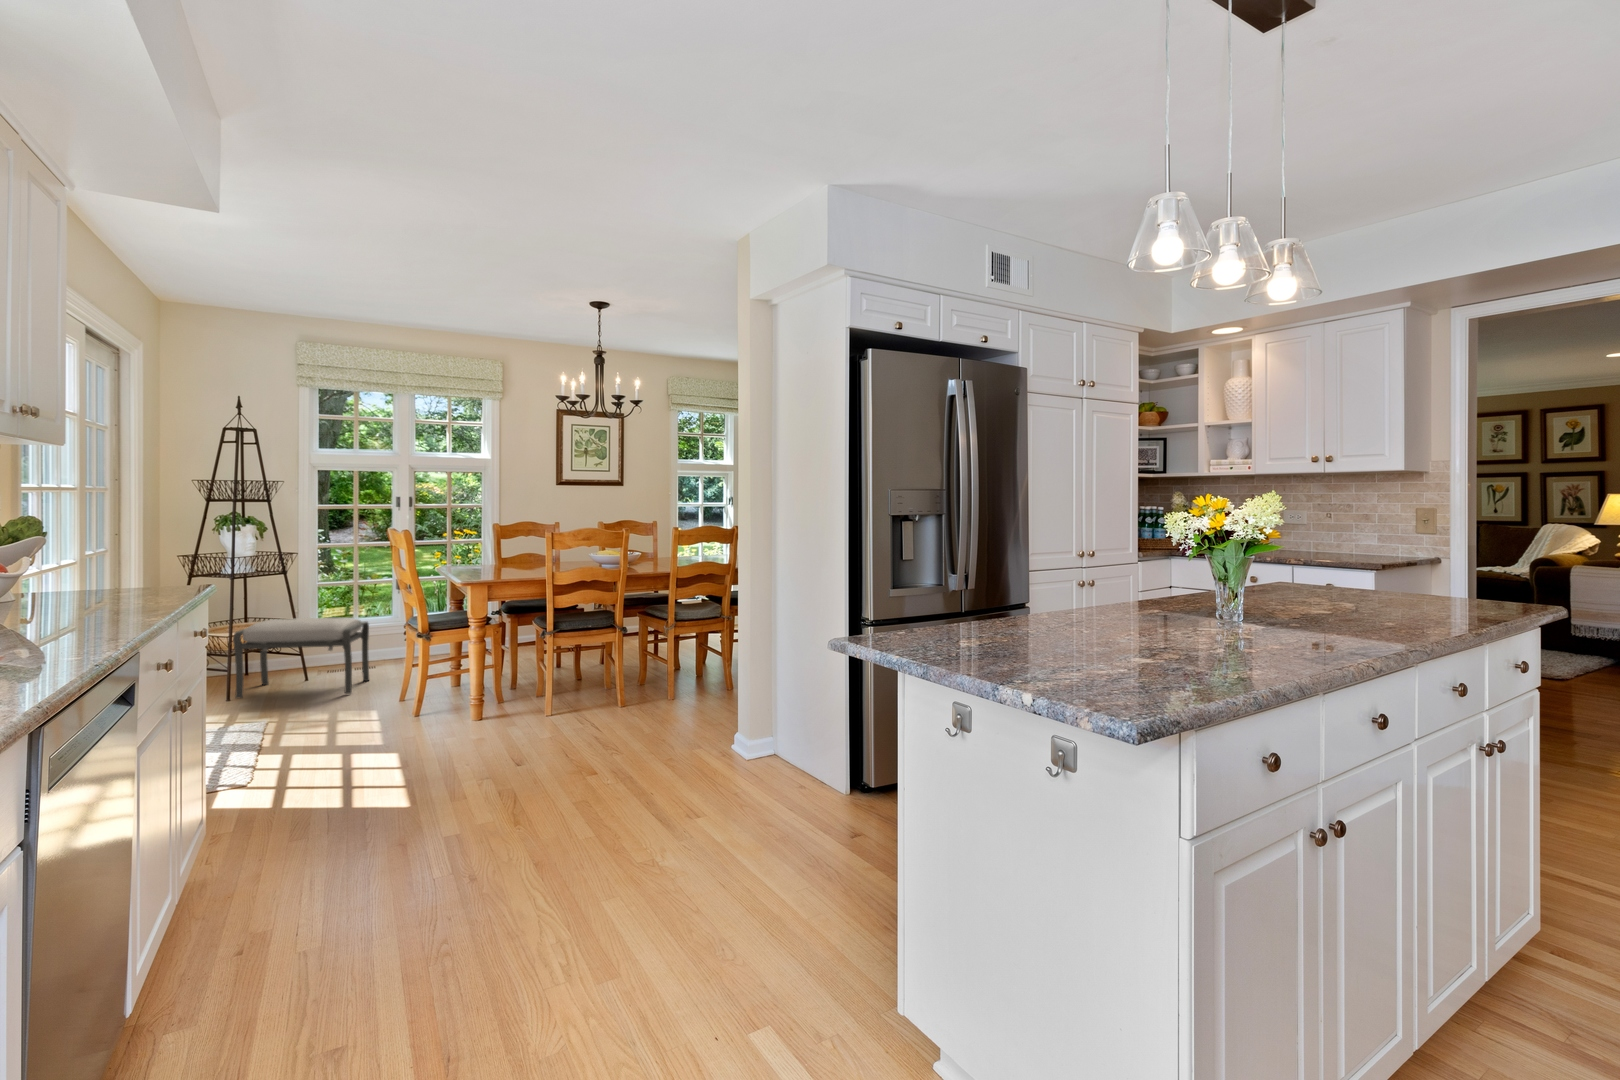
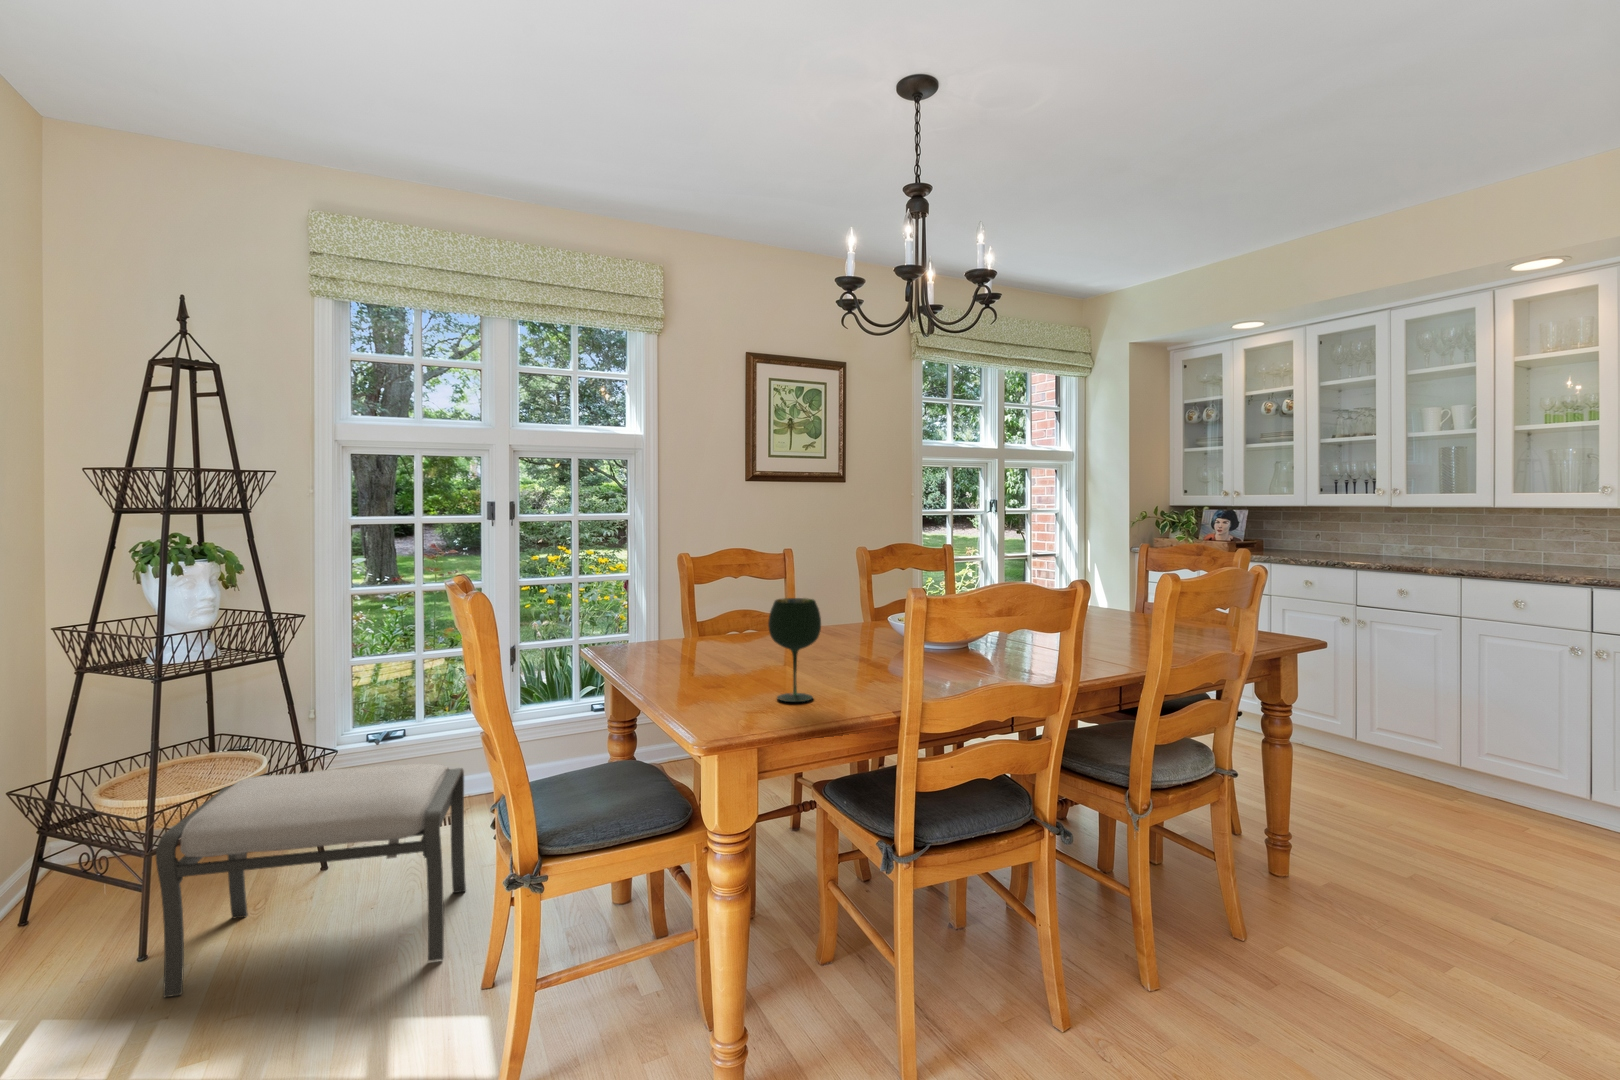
wine glass: none [472,535,495,575] -> present [768,598,821,702]

